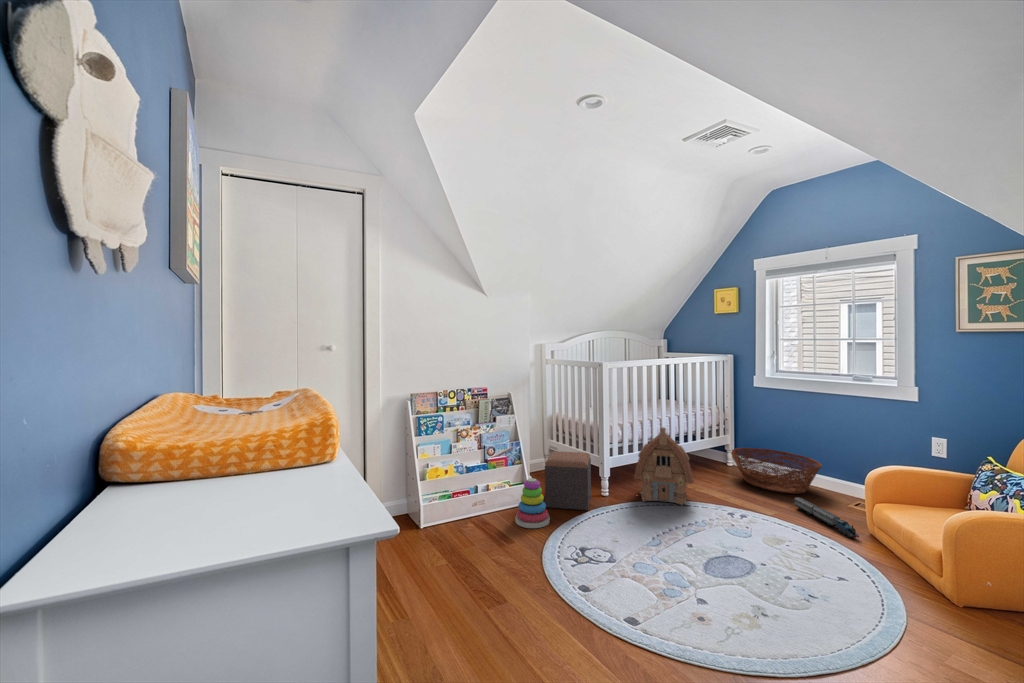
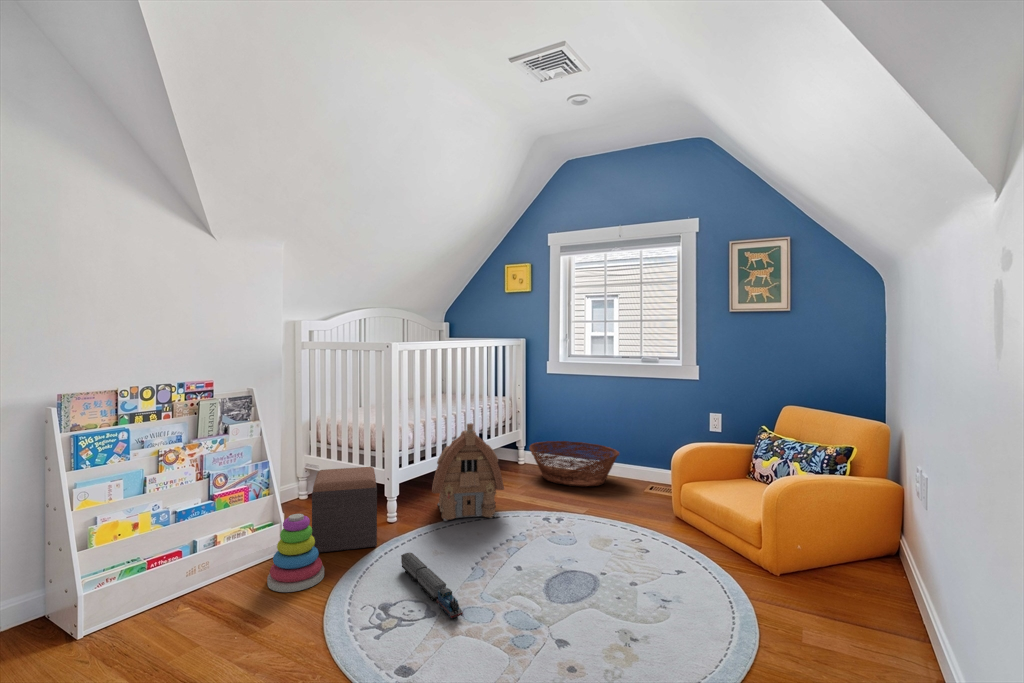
toy train: present [795,497,859,537] -> present [401,553,463,618]

